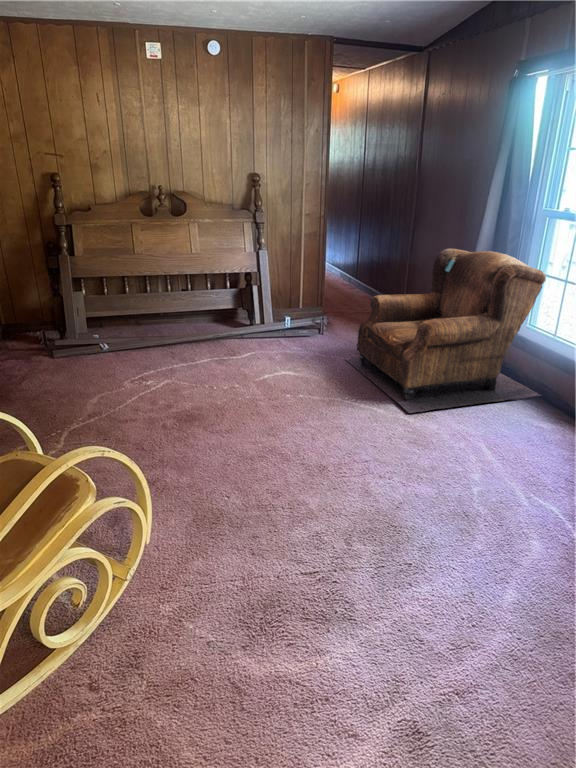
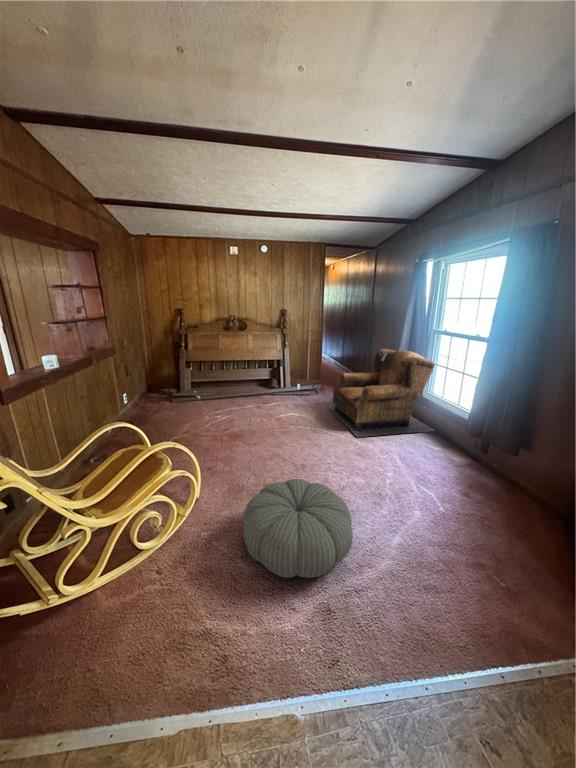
pouf: none [239,500,442,679] -> present [243,479,353,578]

